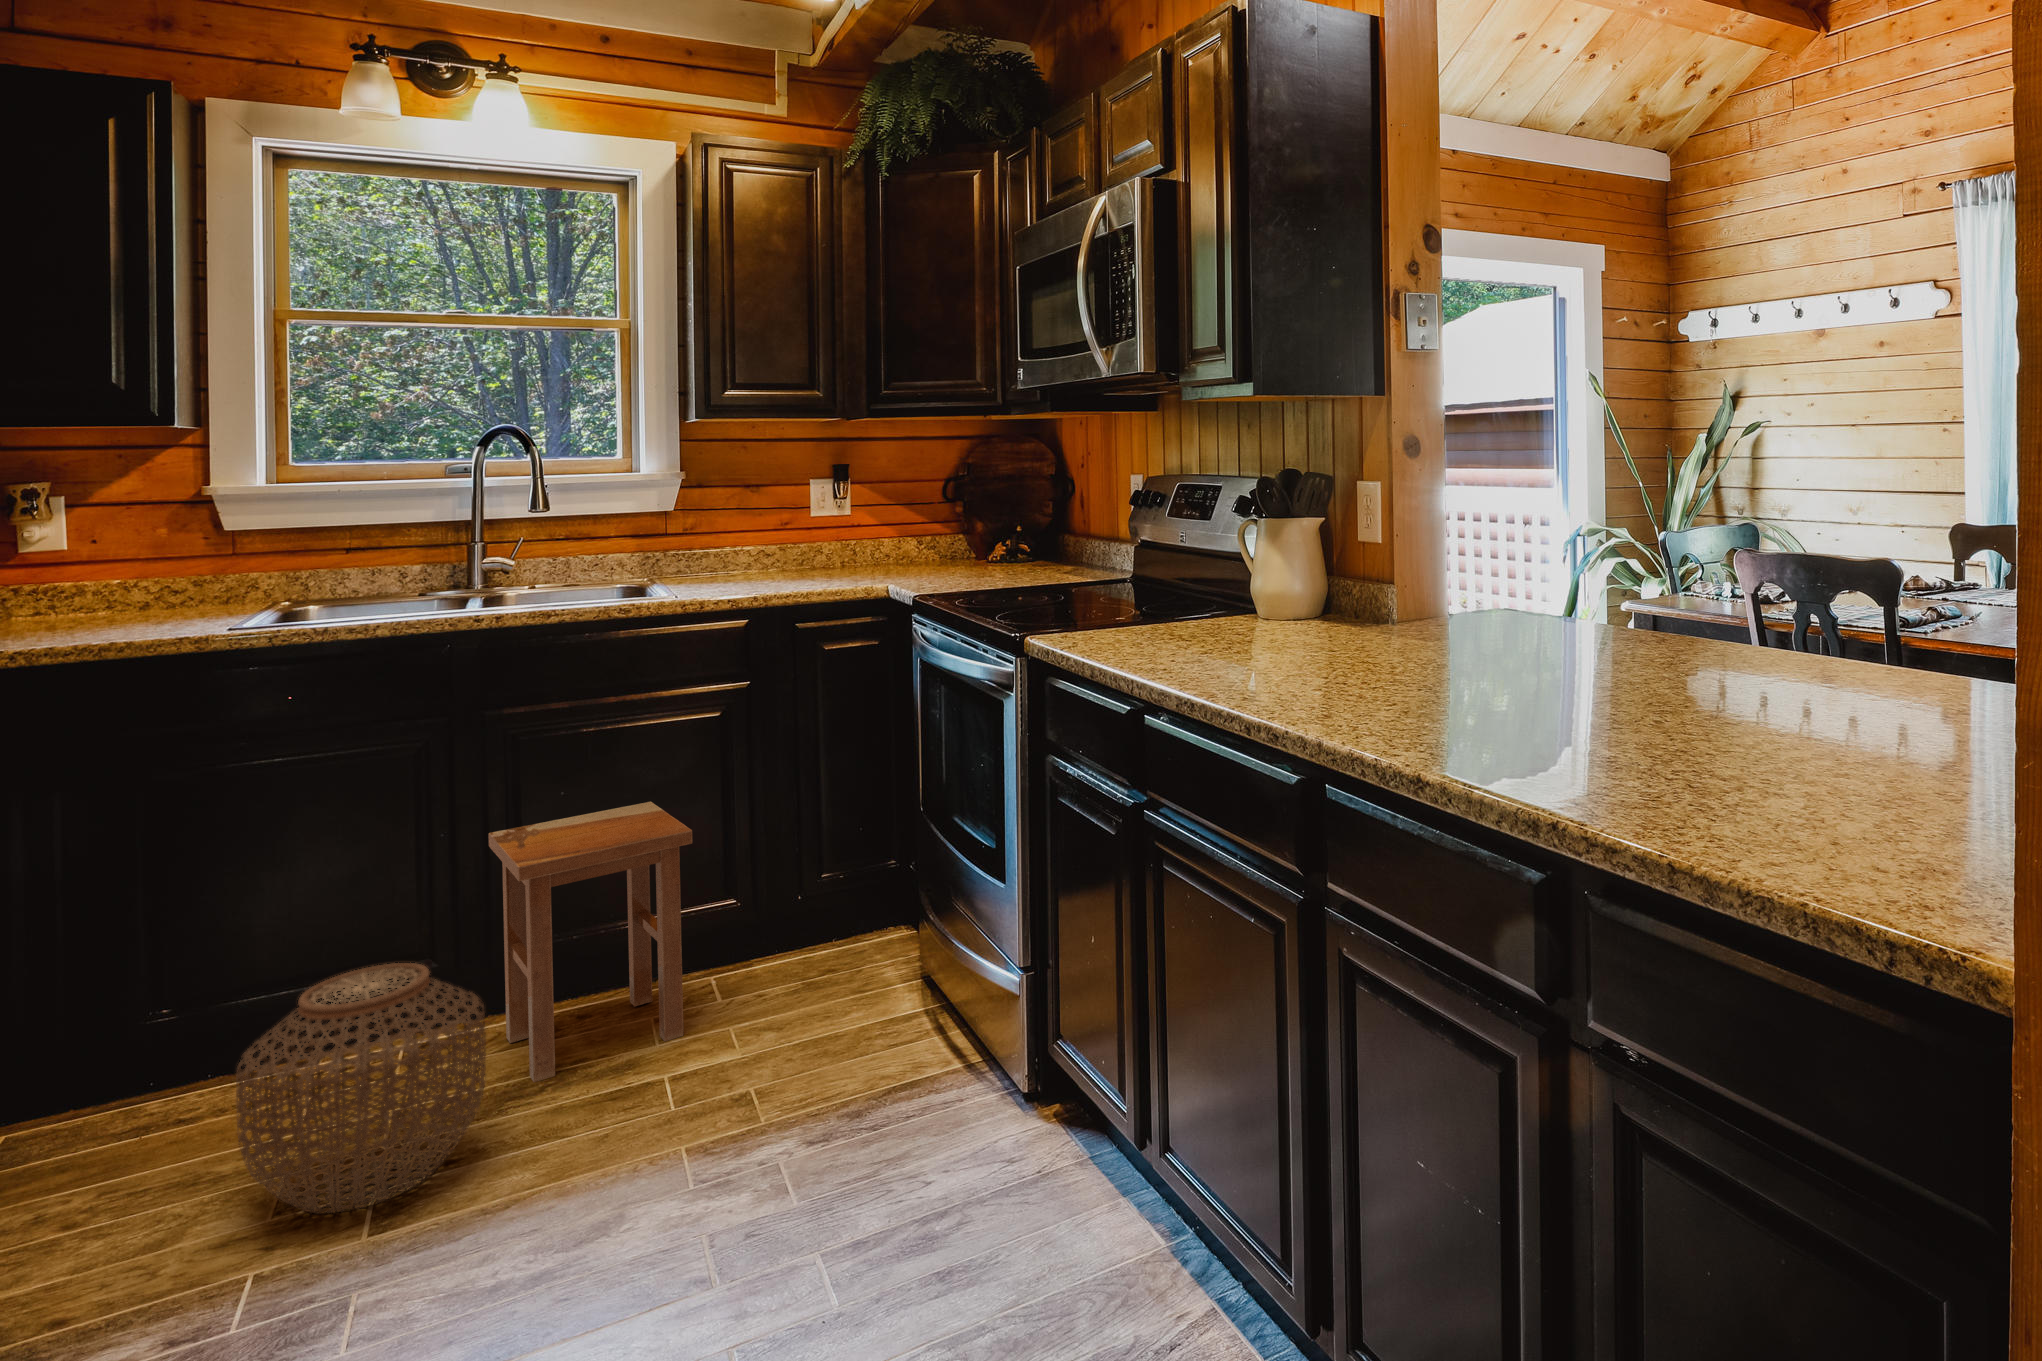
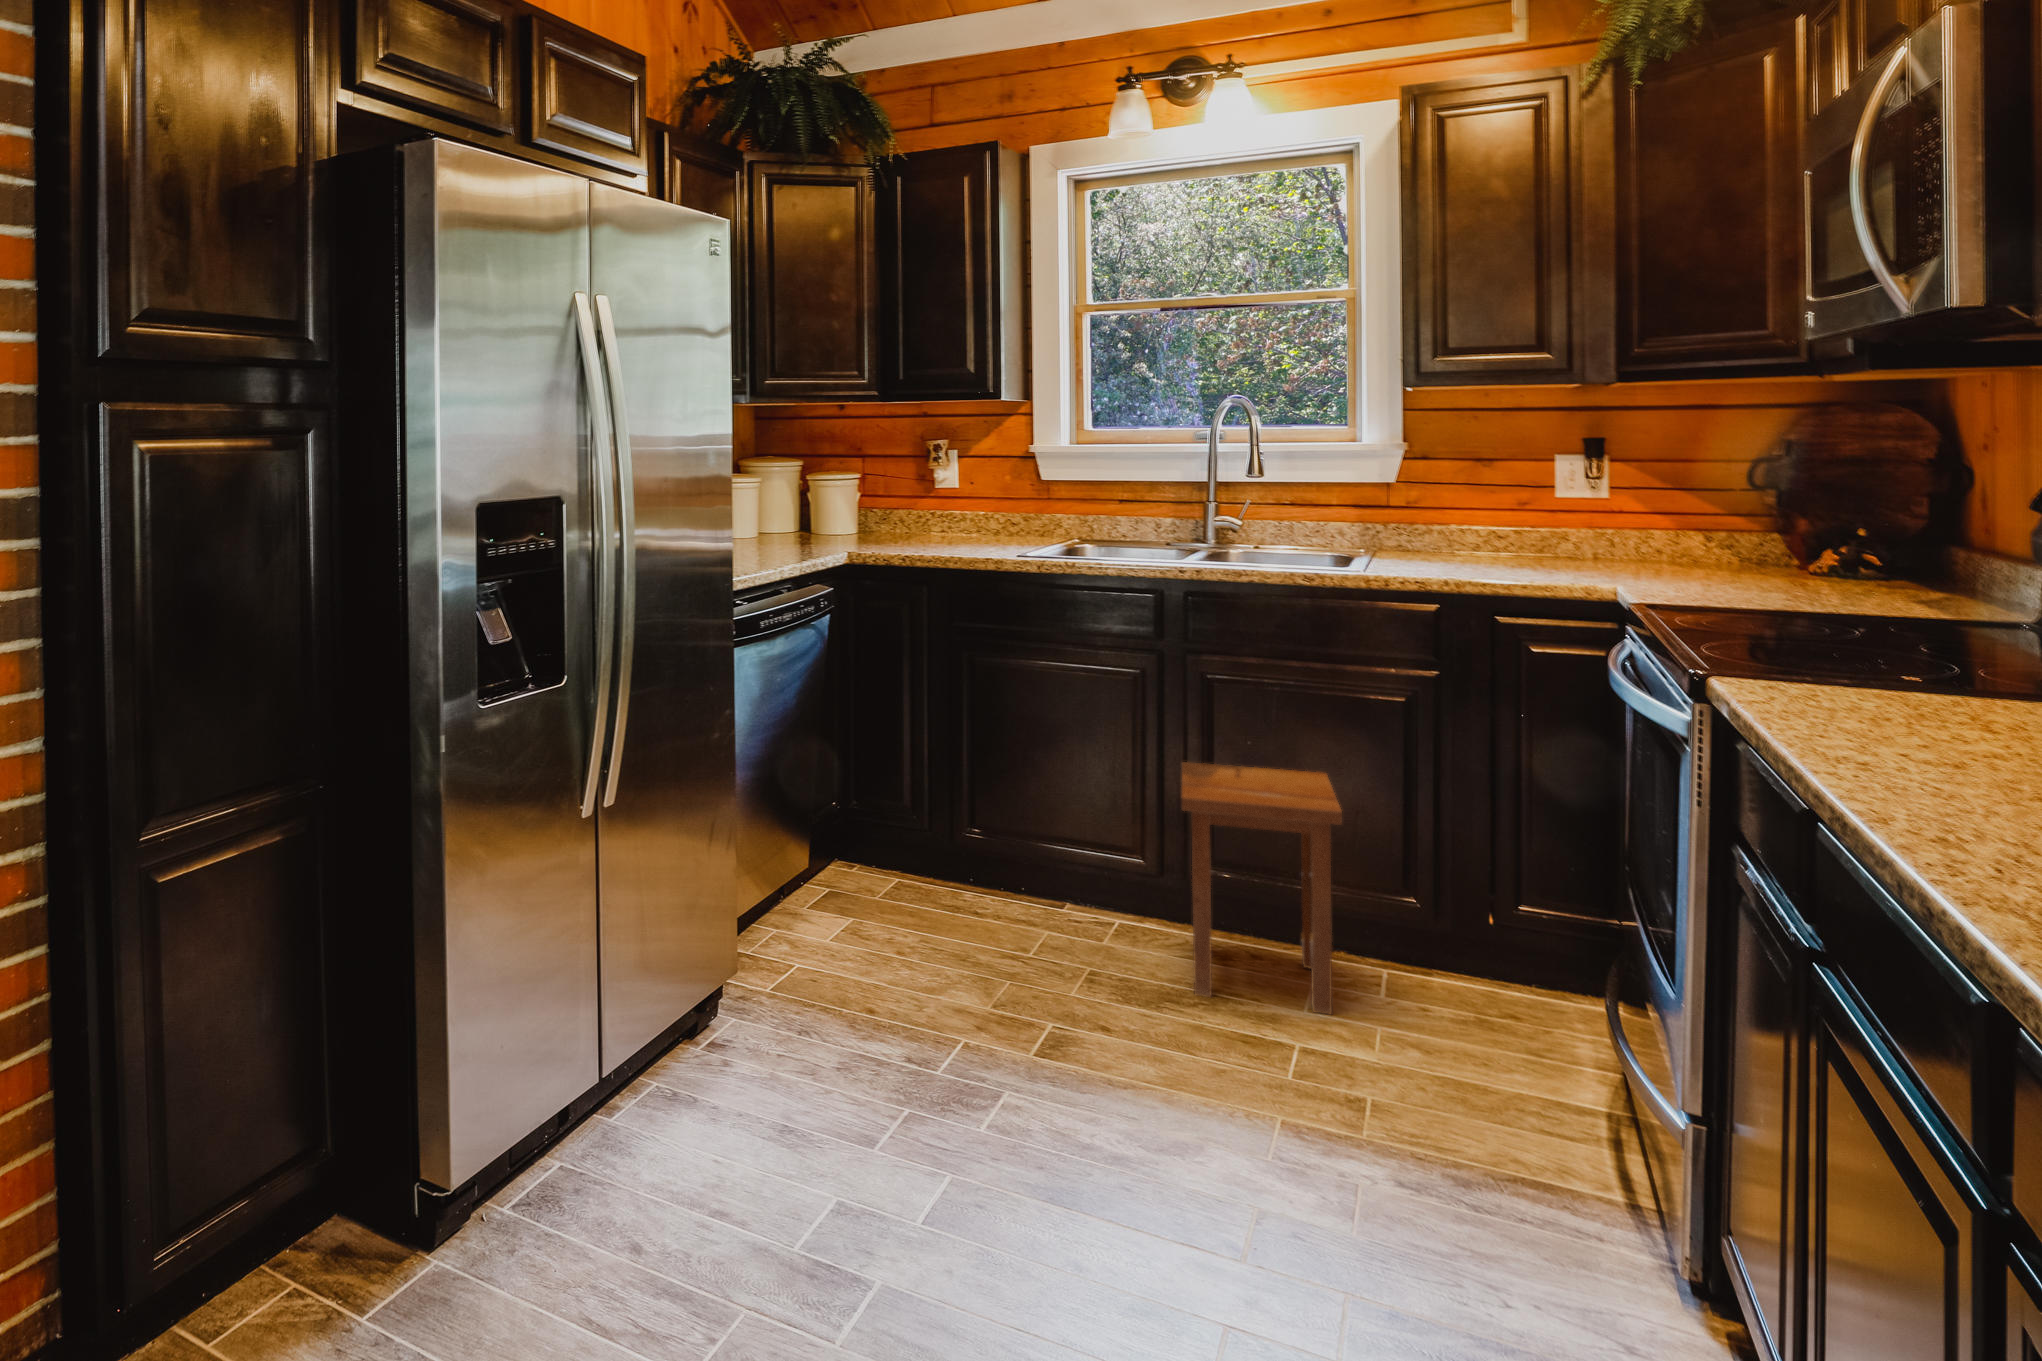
woven basket: present [236,963,486,1213] -> none [973,841,1136,1033]

